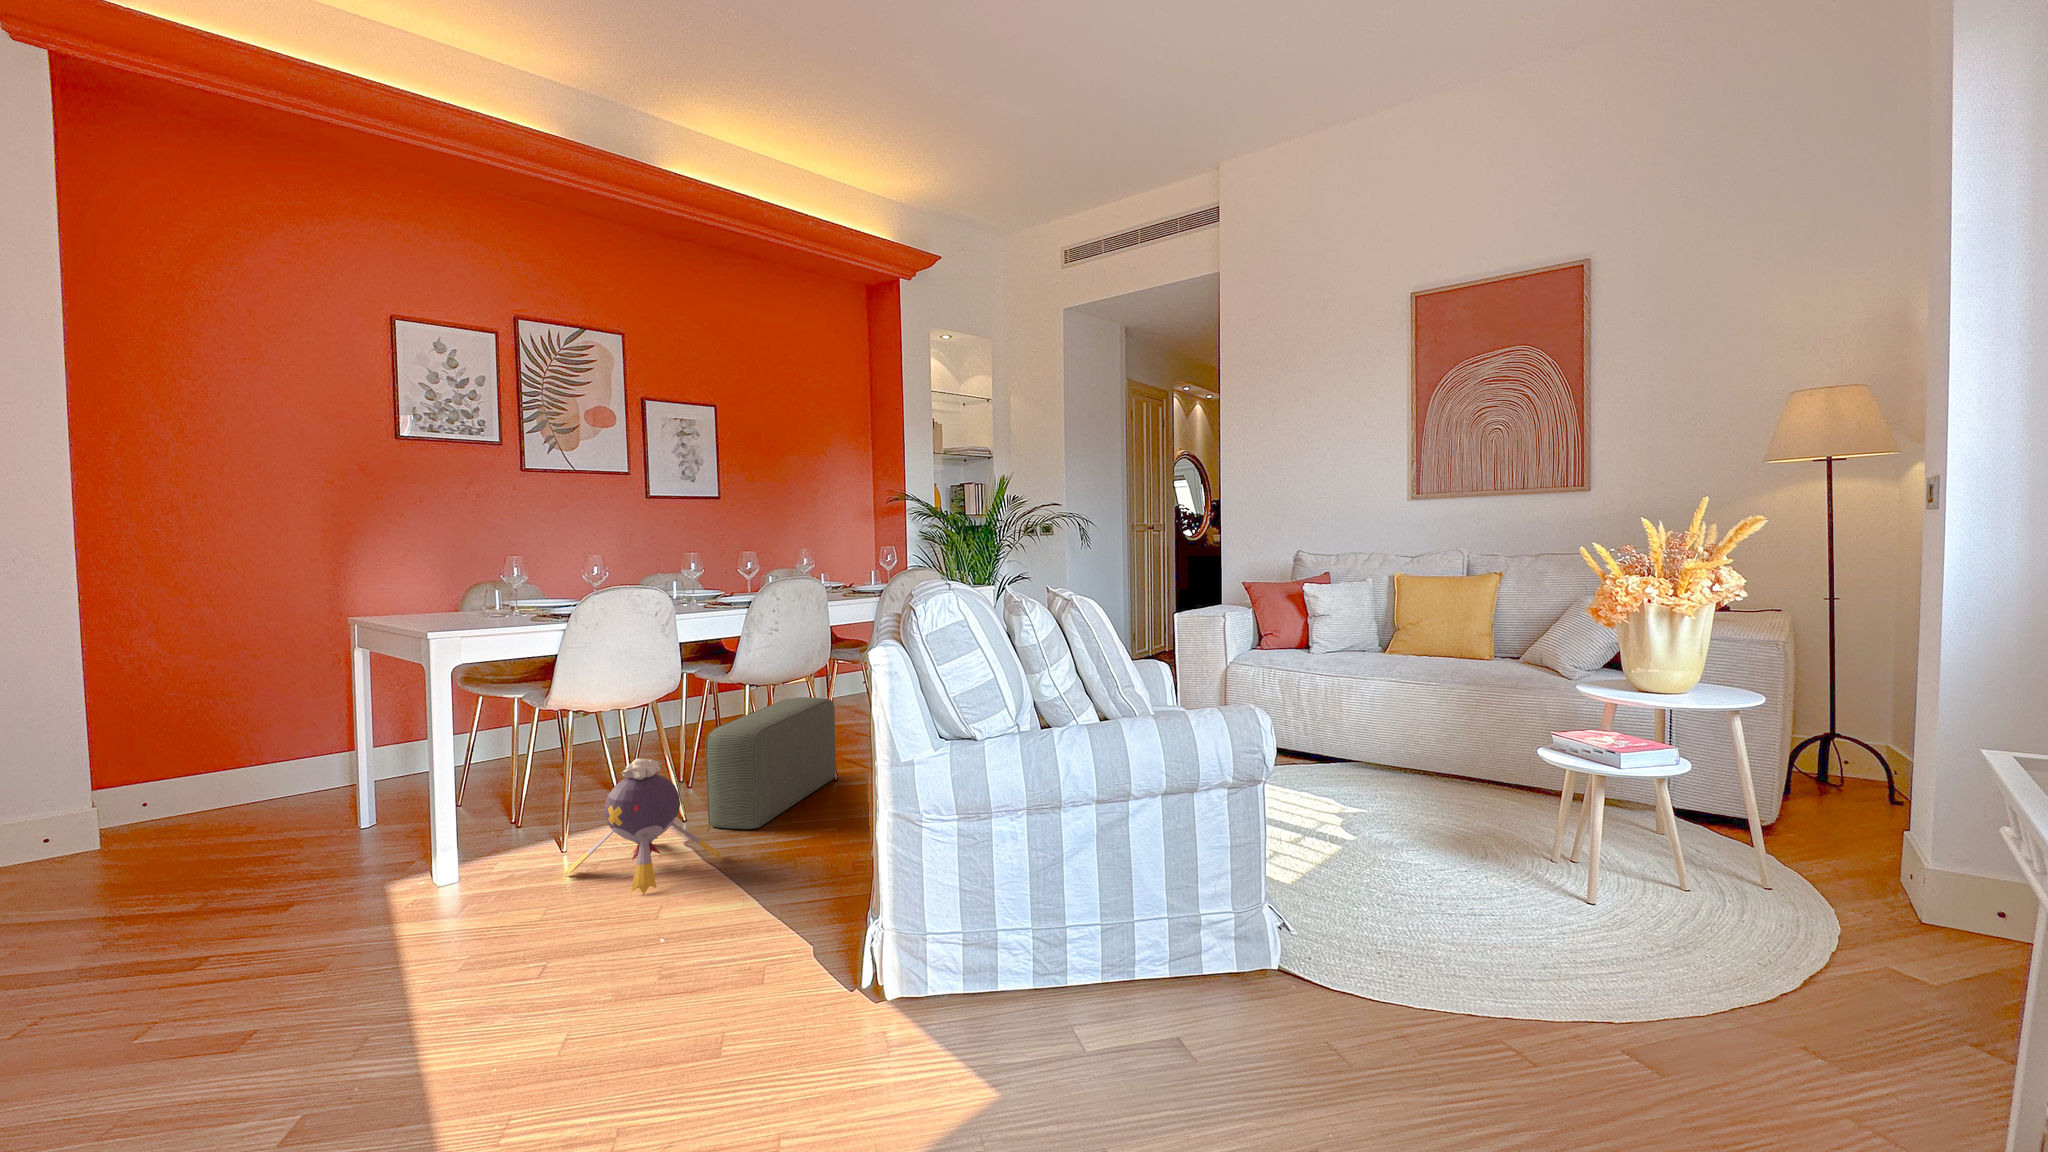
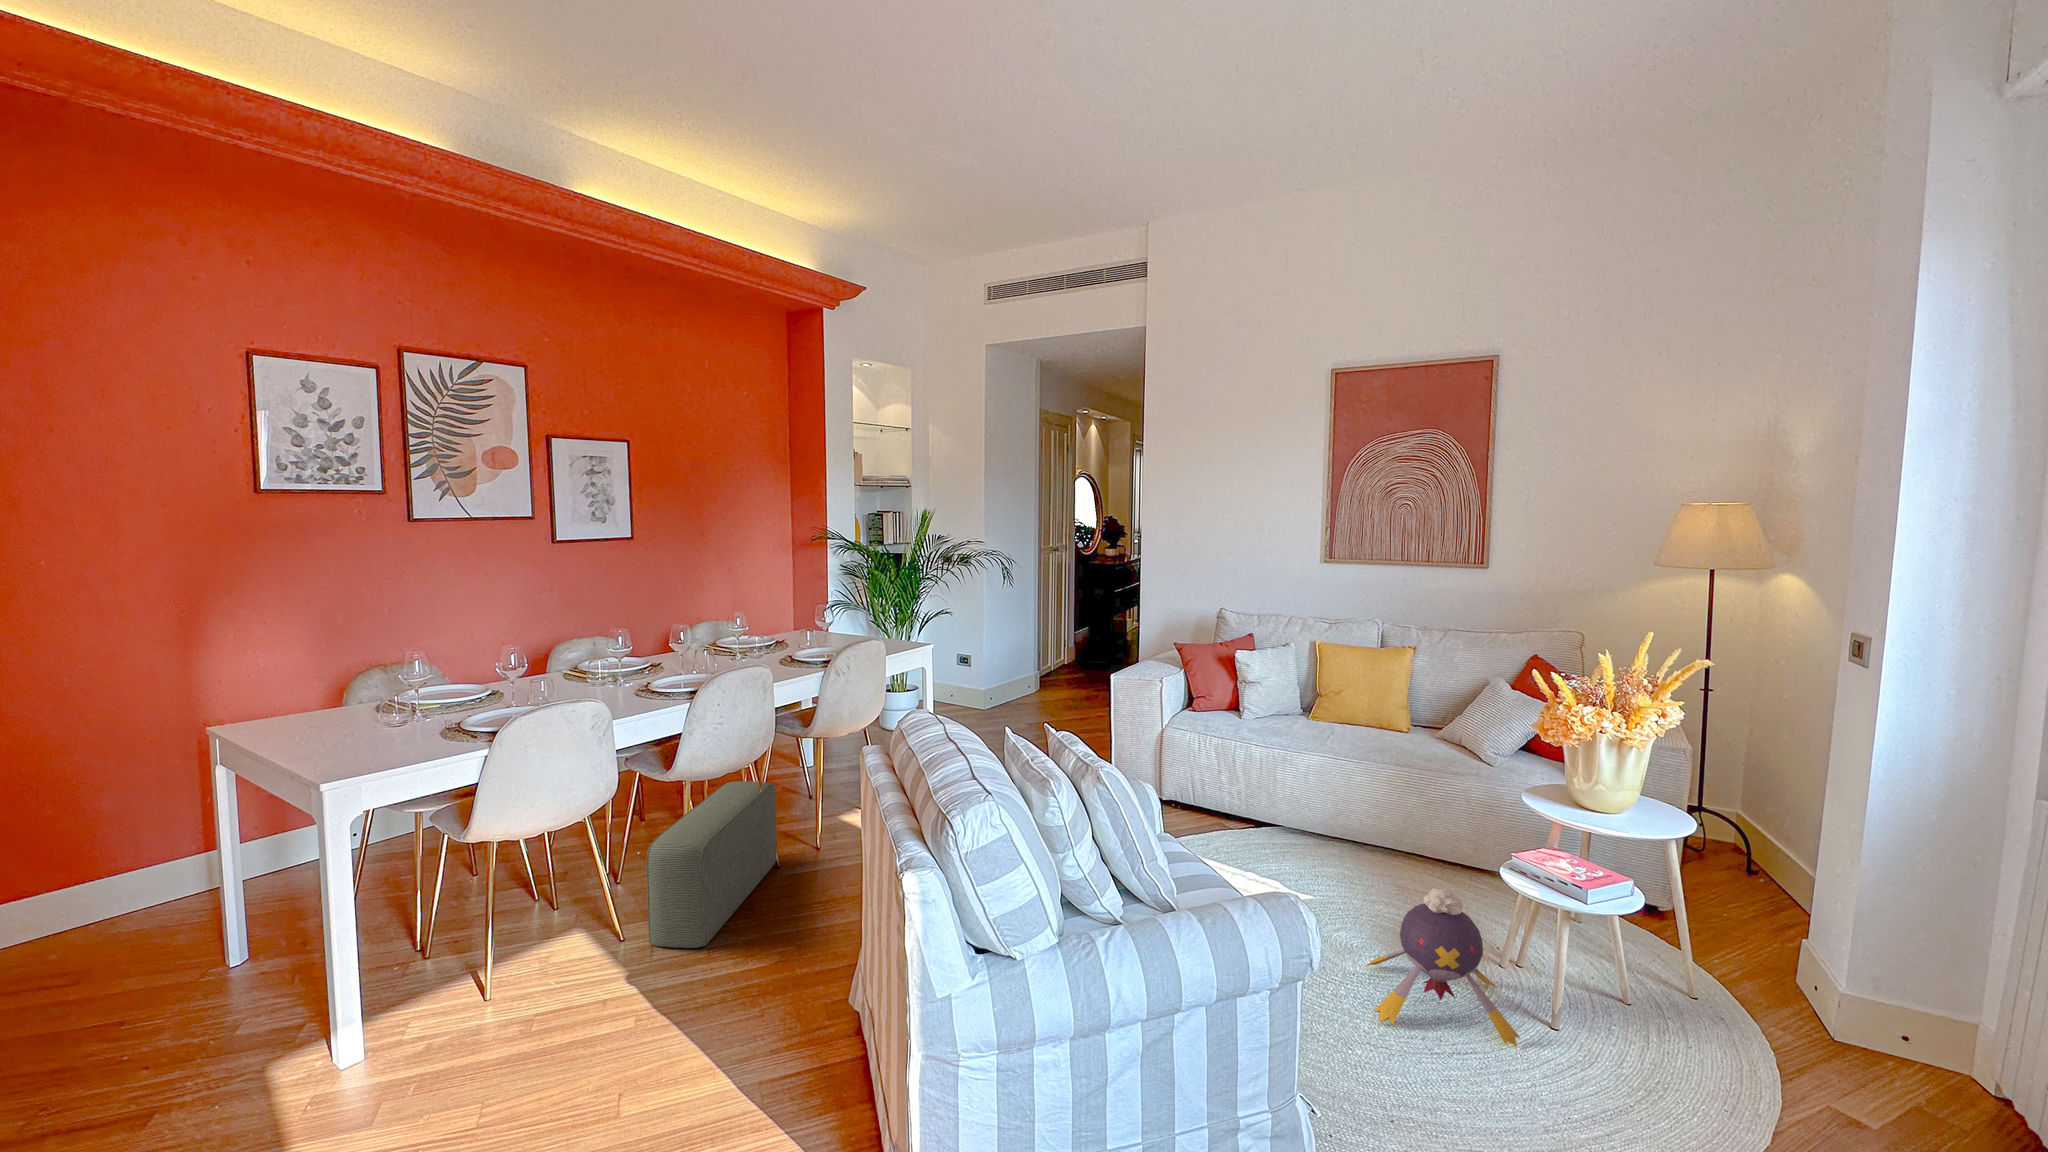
plush toy: present [565,758,722,894] -> present [1366,888,1520,1047]

